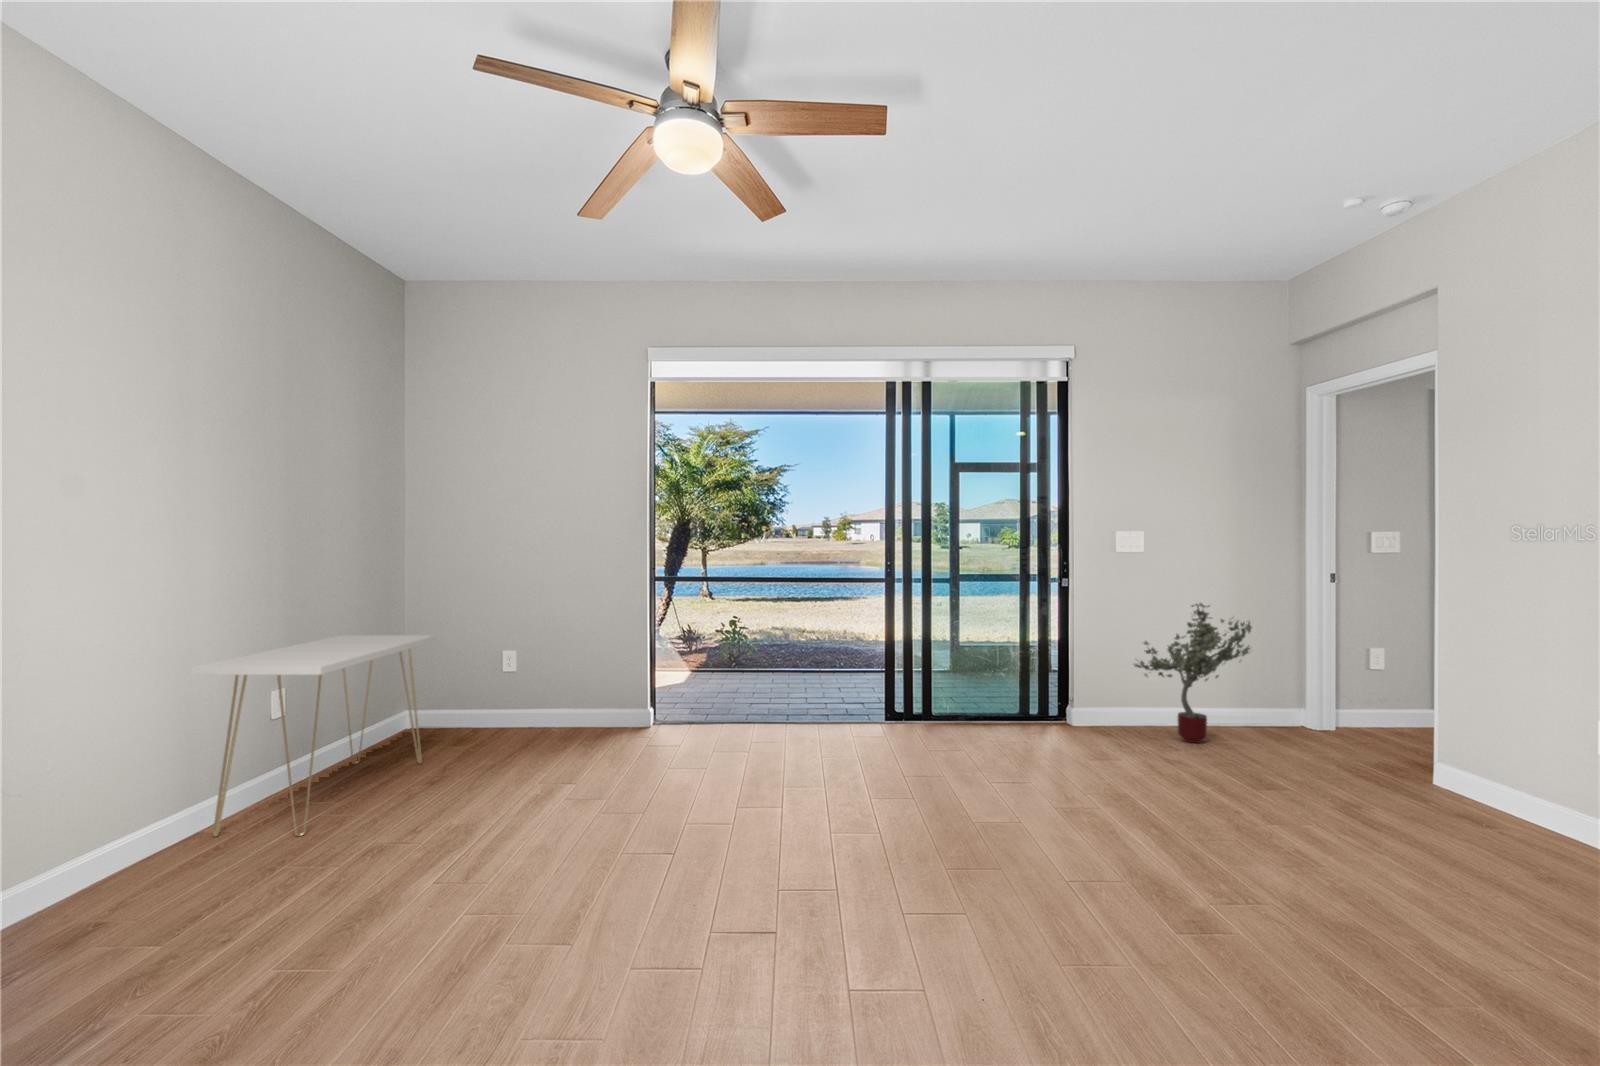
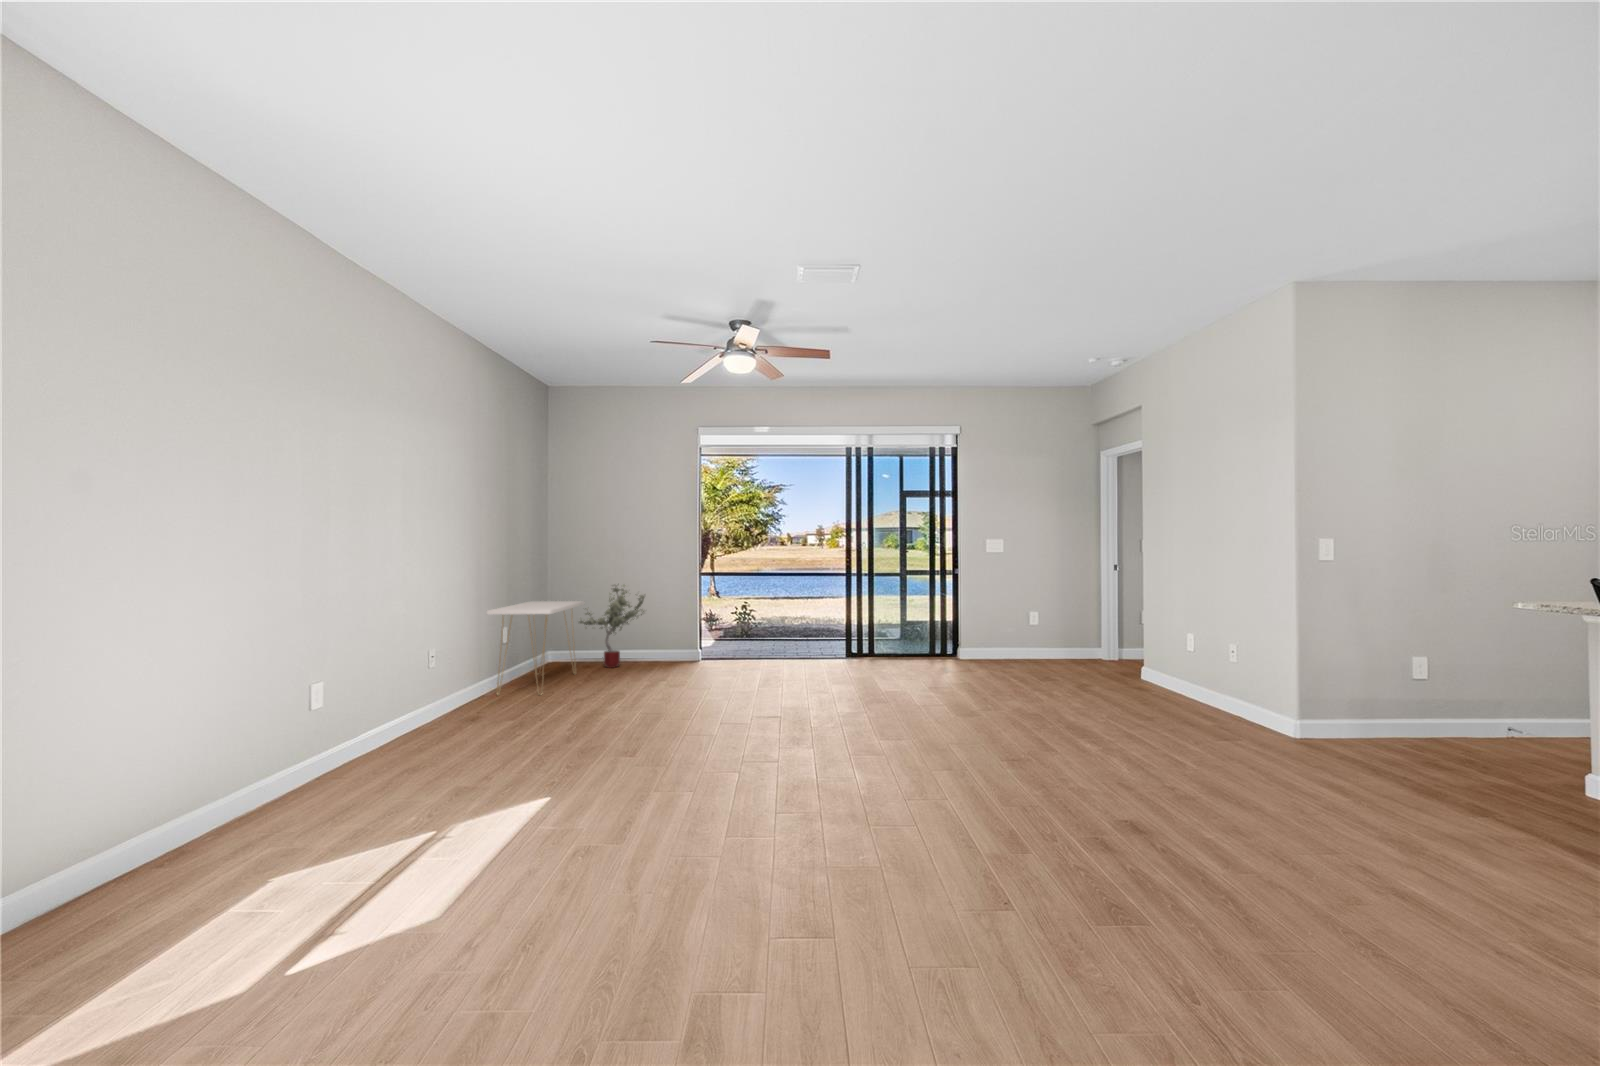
potted tree: present [1135,603,1252,743] -> present [579,584,645,668]

